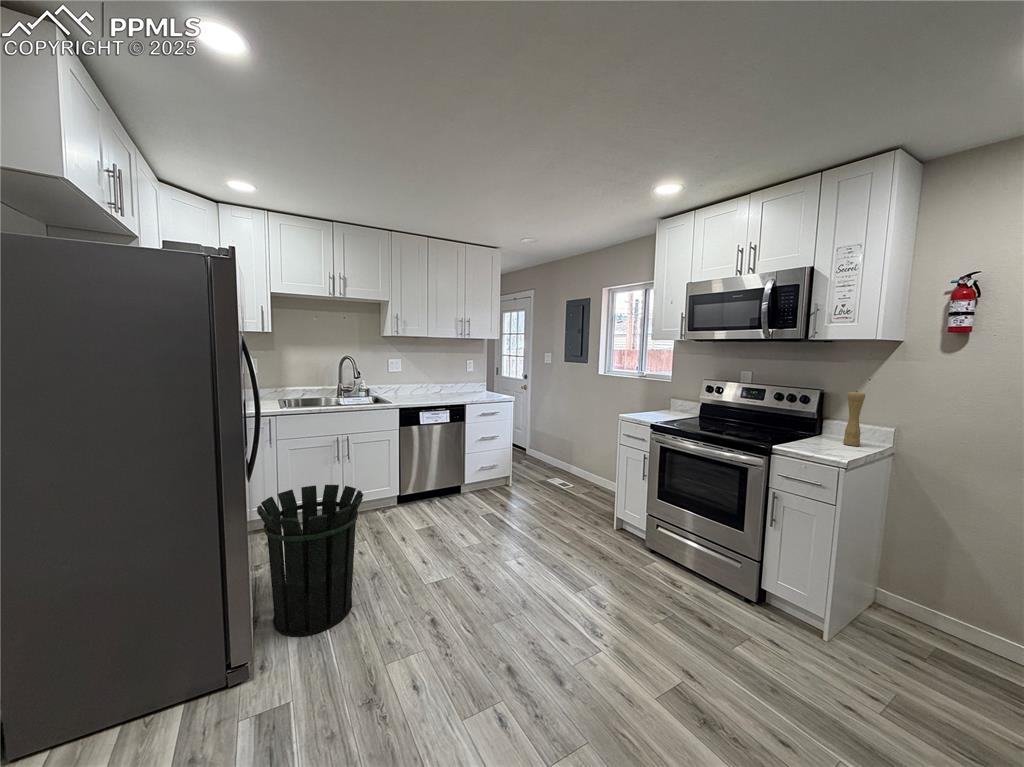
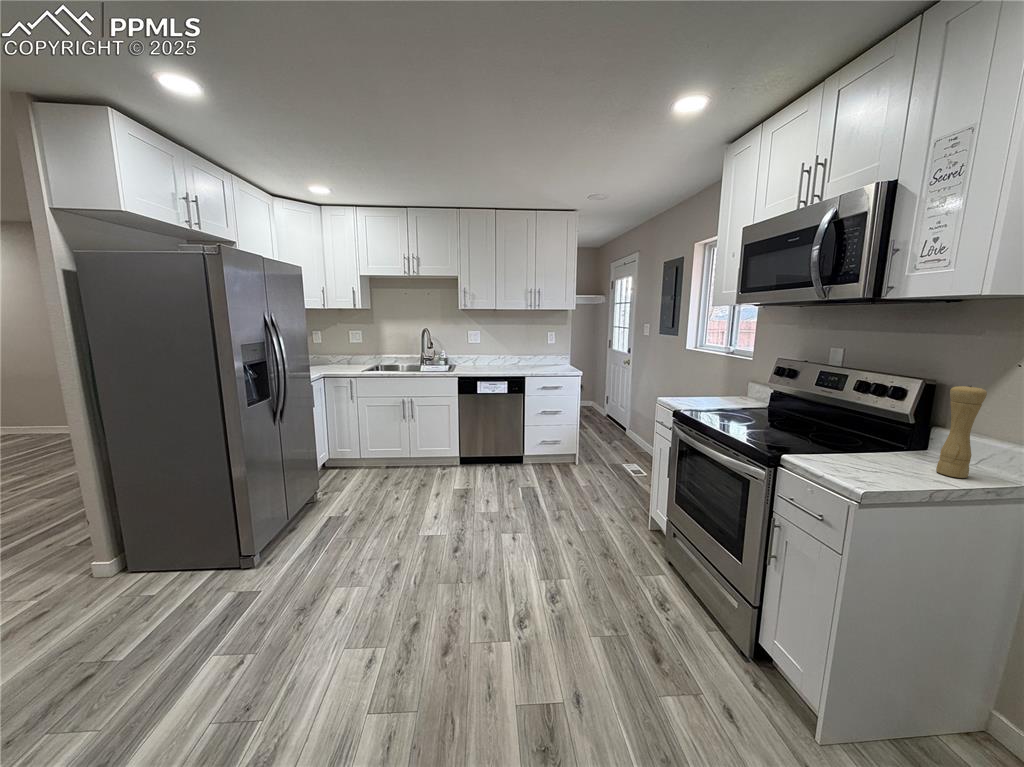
waste bin: present [257,485,363,637] -> none [284,436,367,548]

